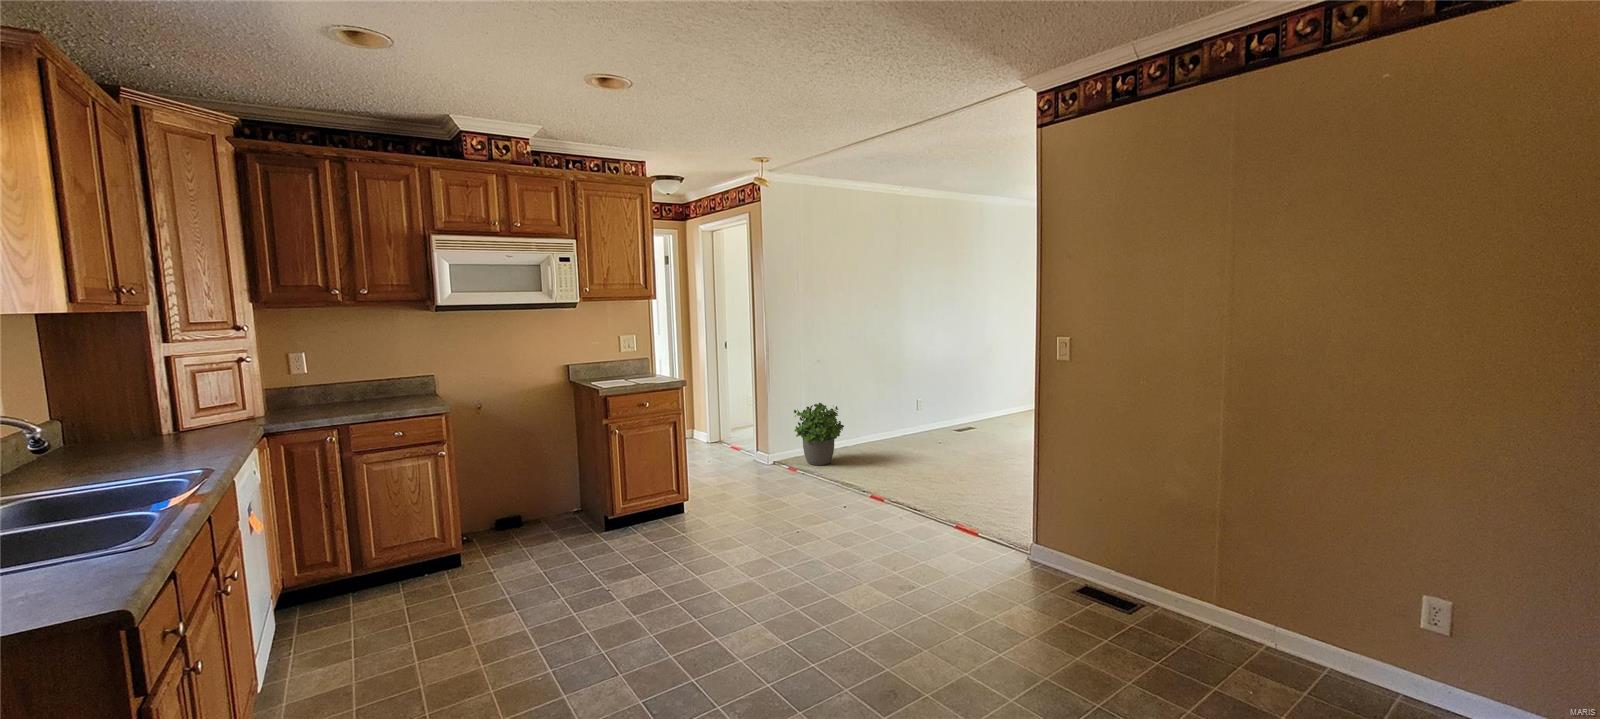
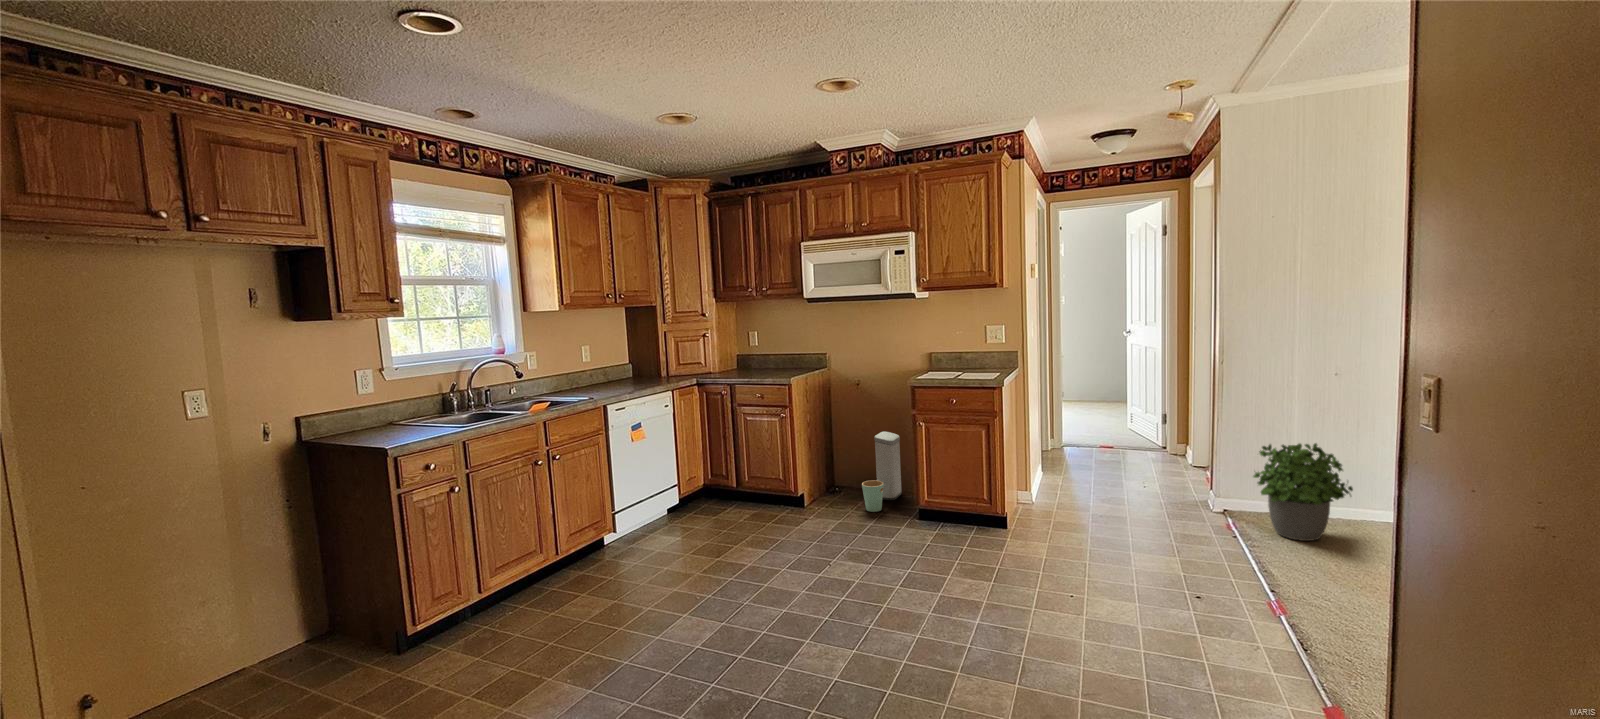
trash can: none [516,458,559,545] -> present [862,431,902,512]

